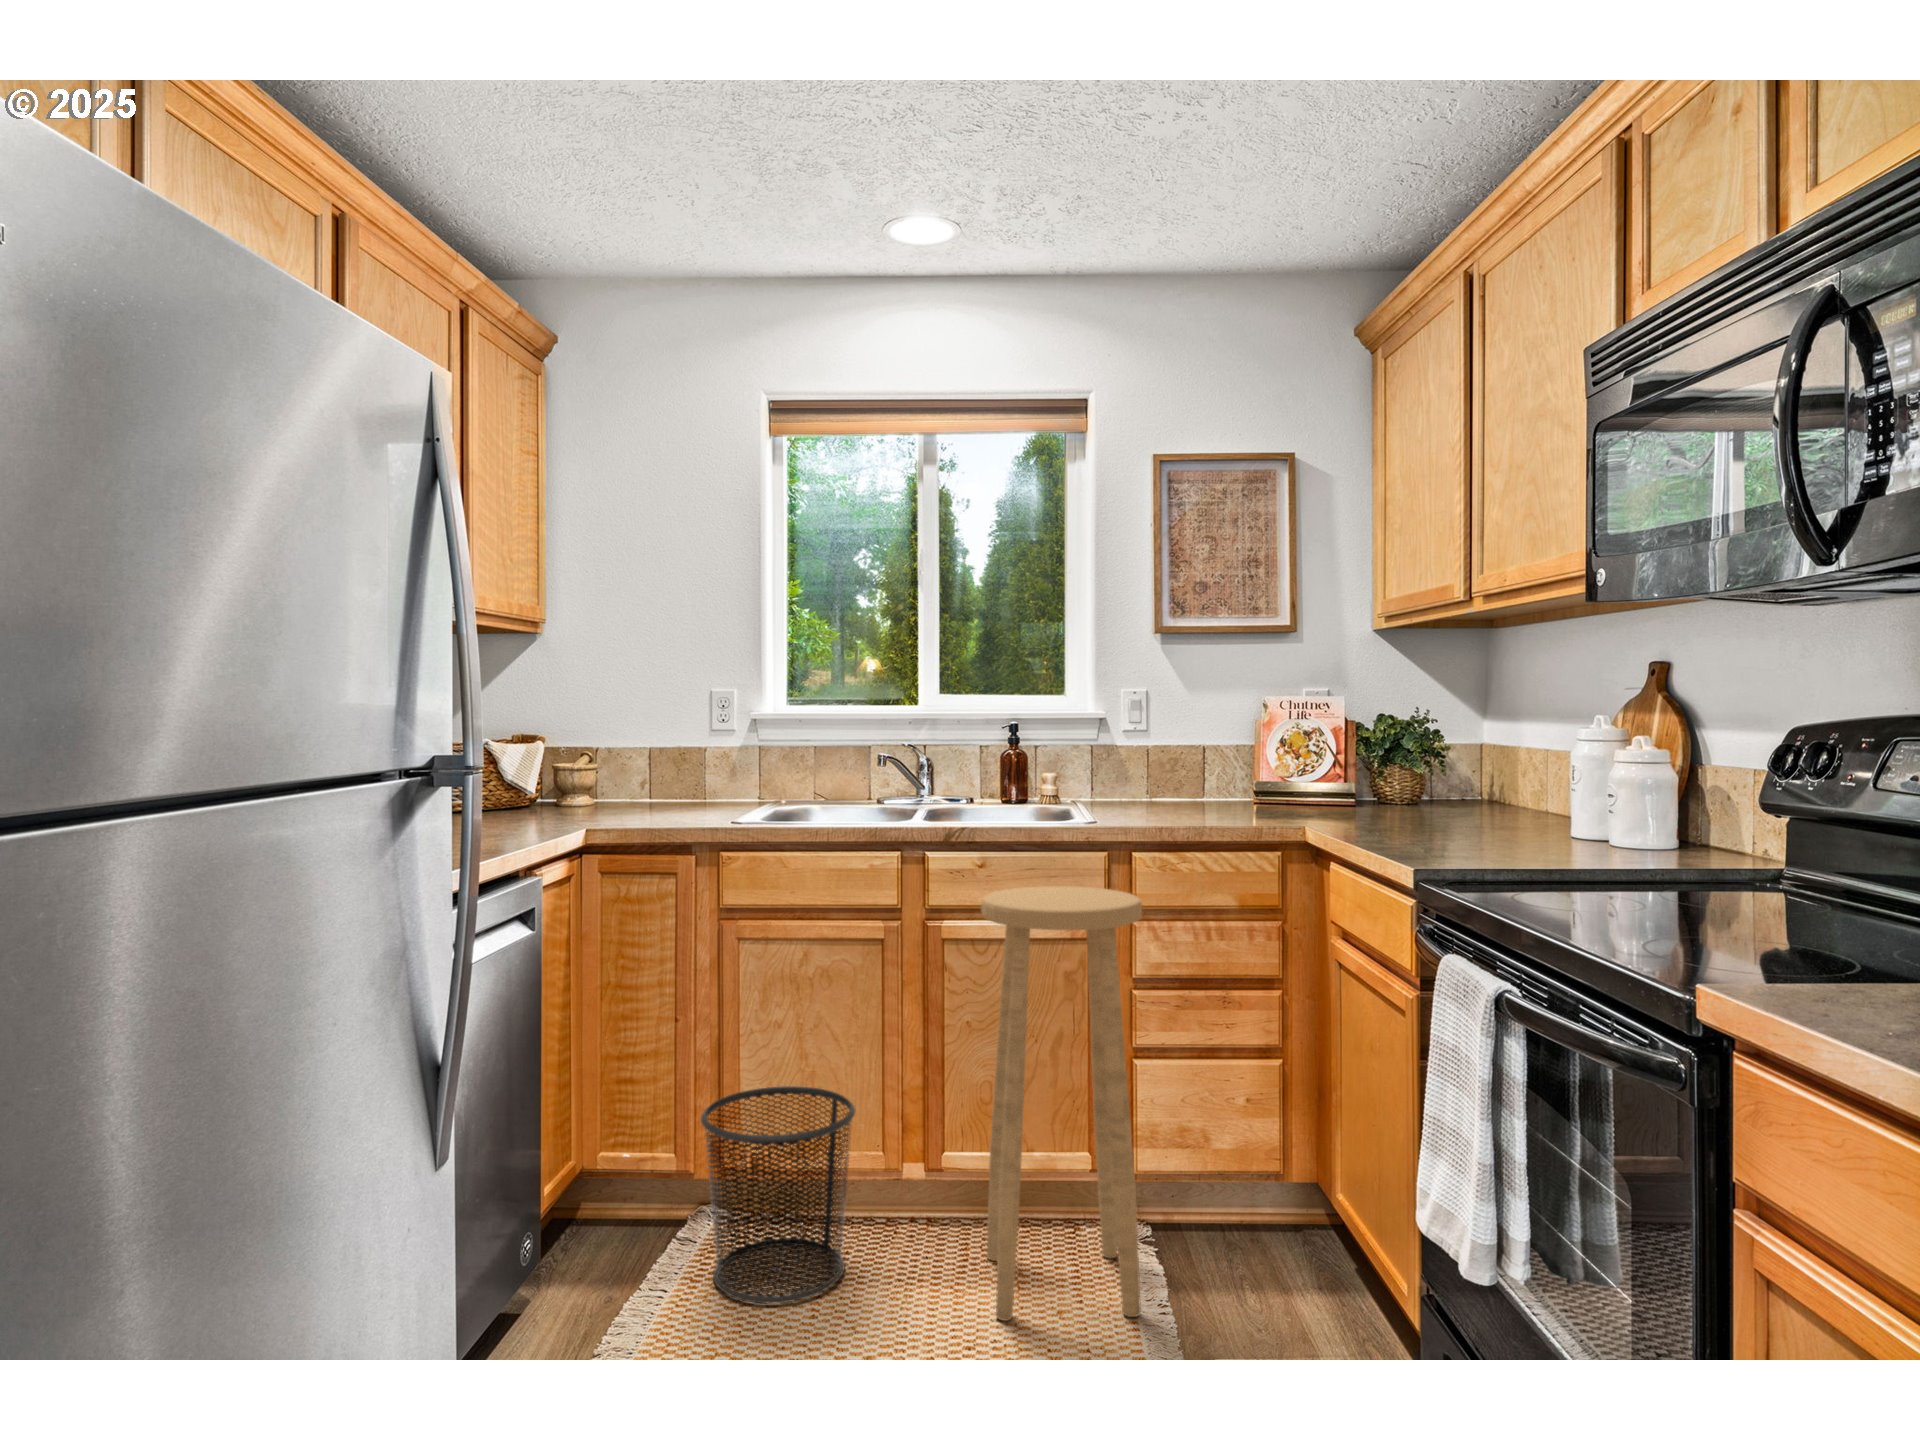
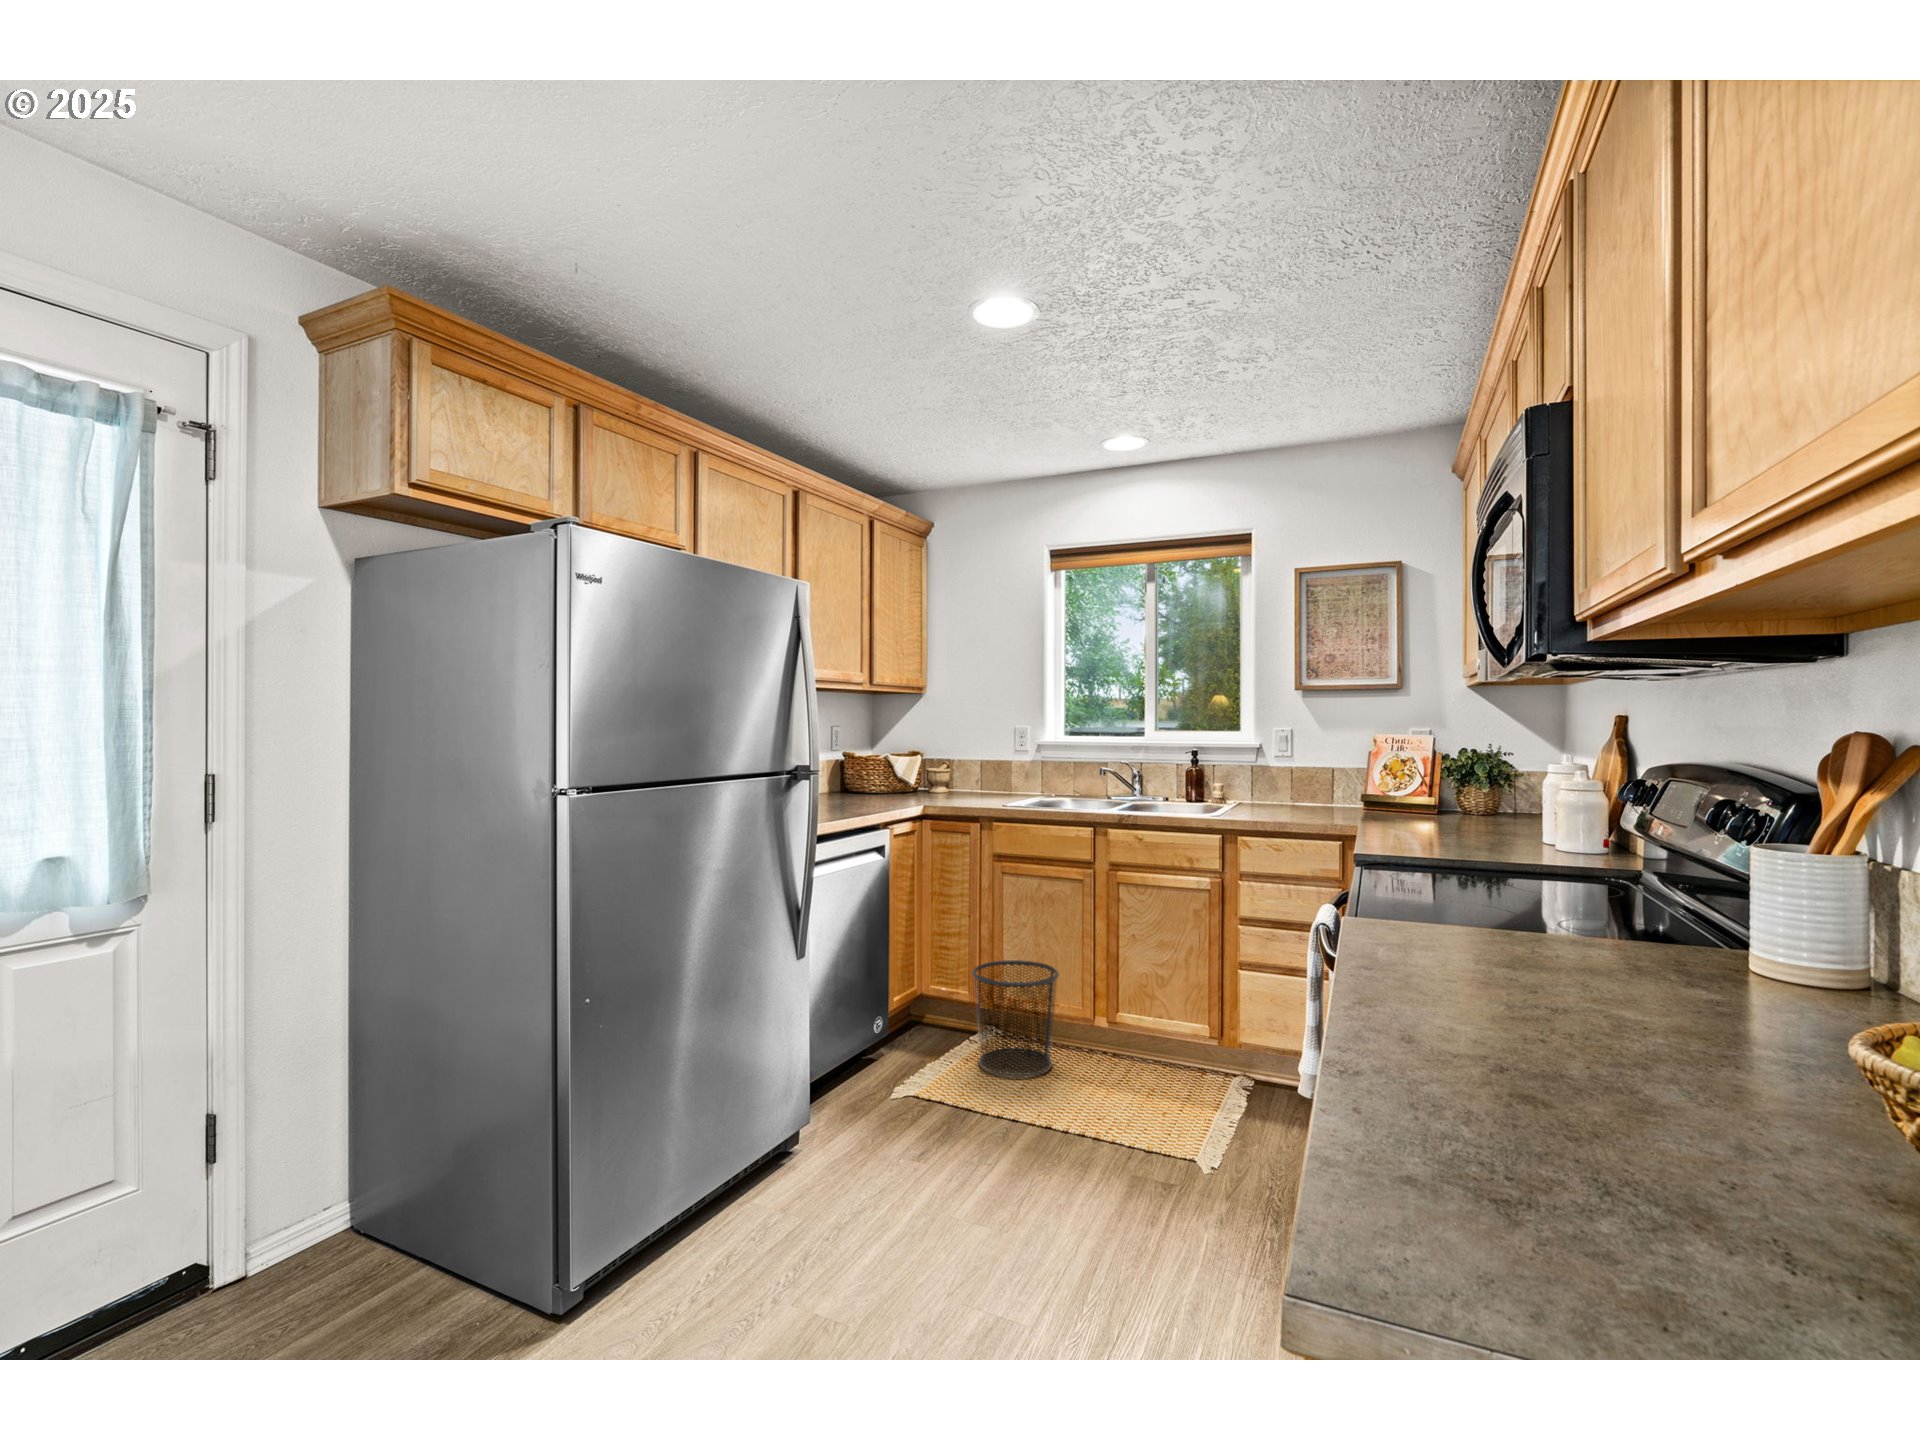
stool: present [981,886,1142,1321] -> none [1125,854,1225,1117]

